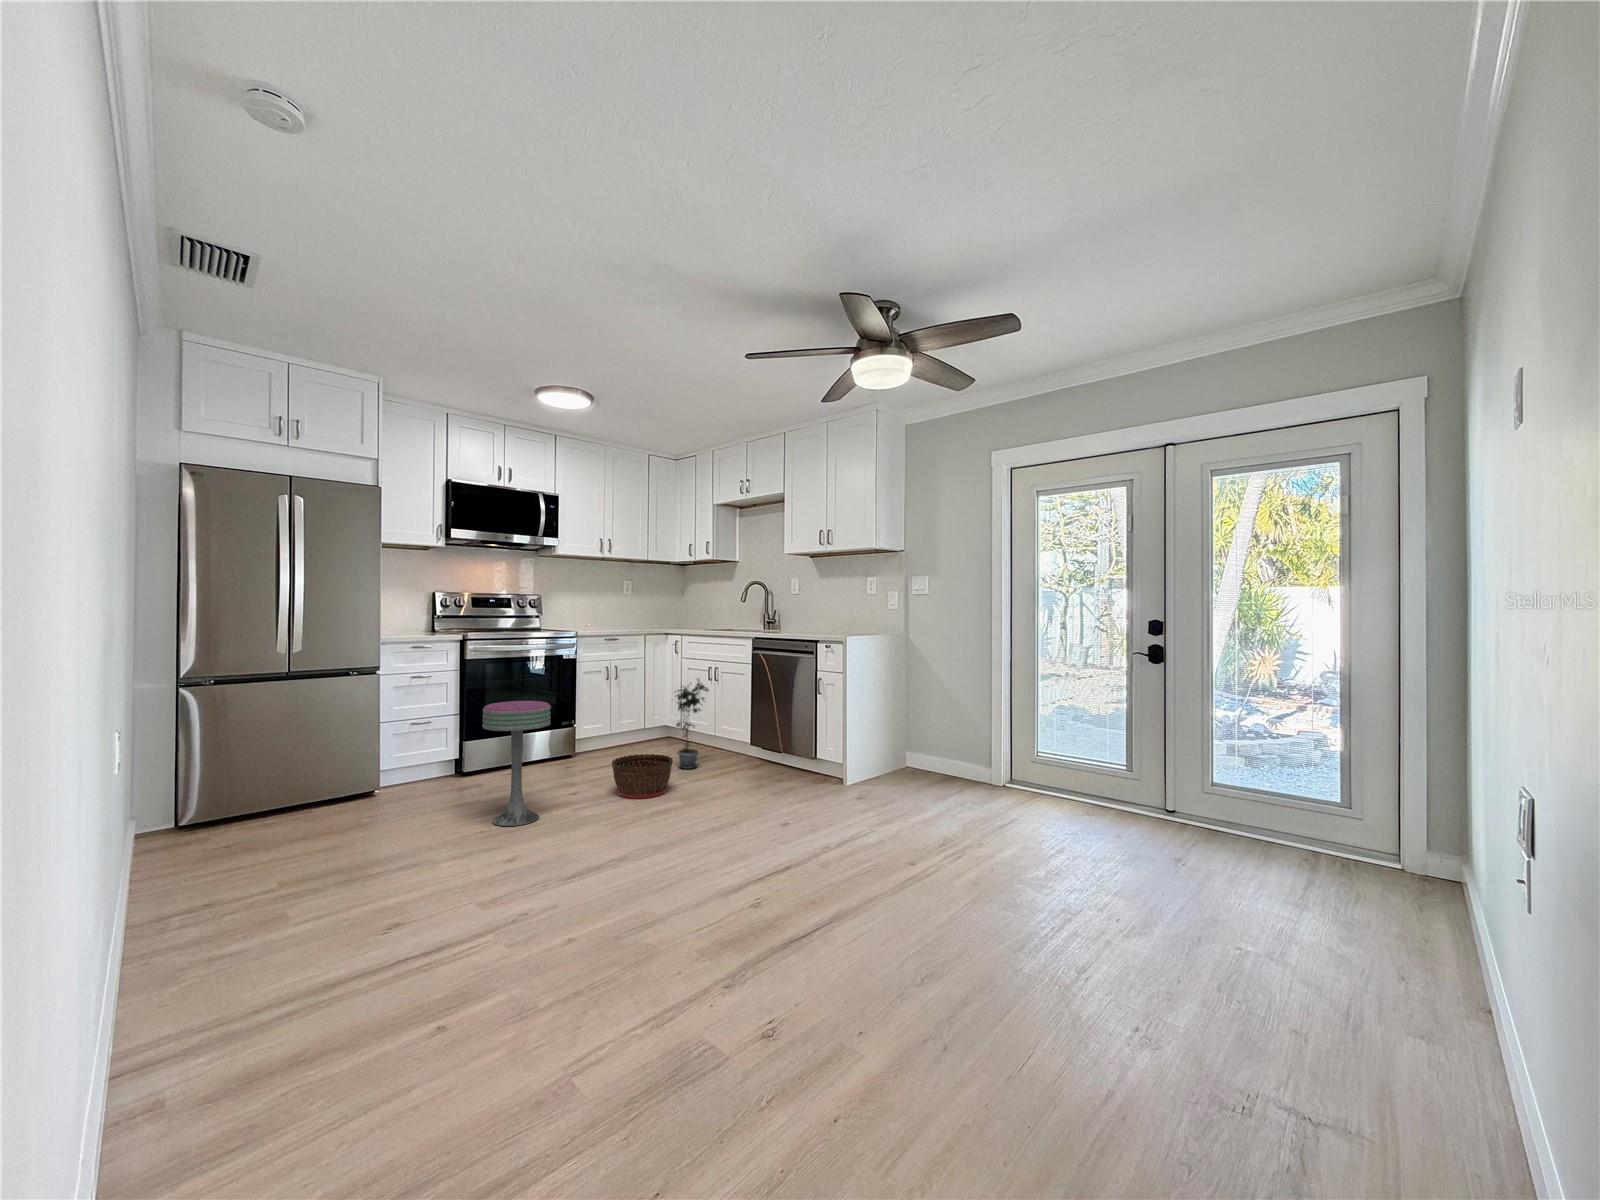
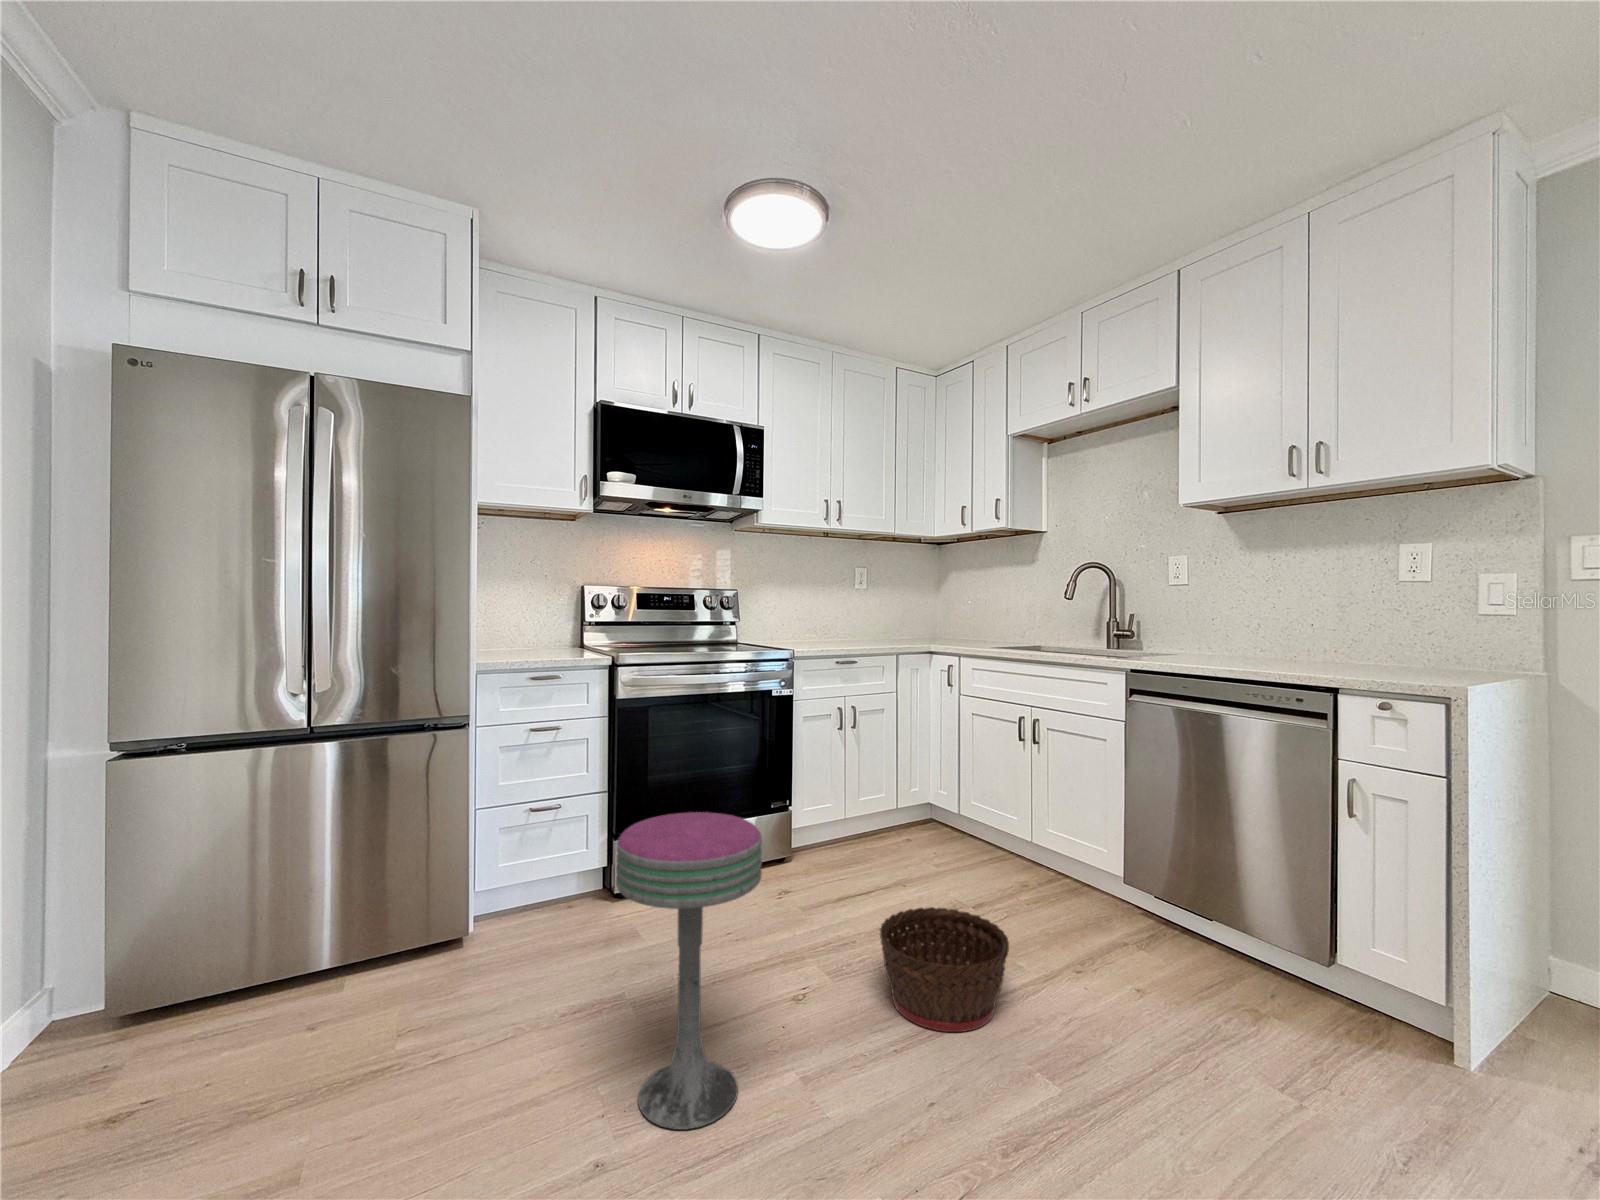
potted plant: present [676,679,709,769] -> none [966,745,1043,920]

